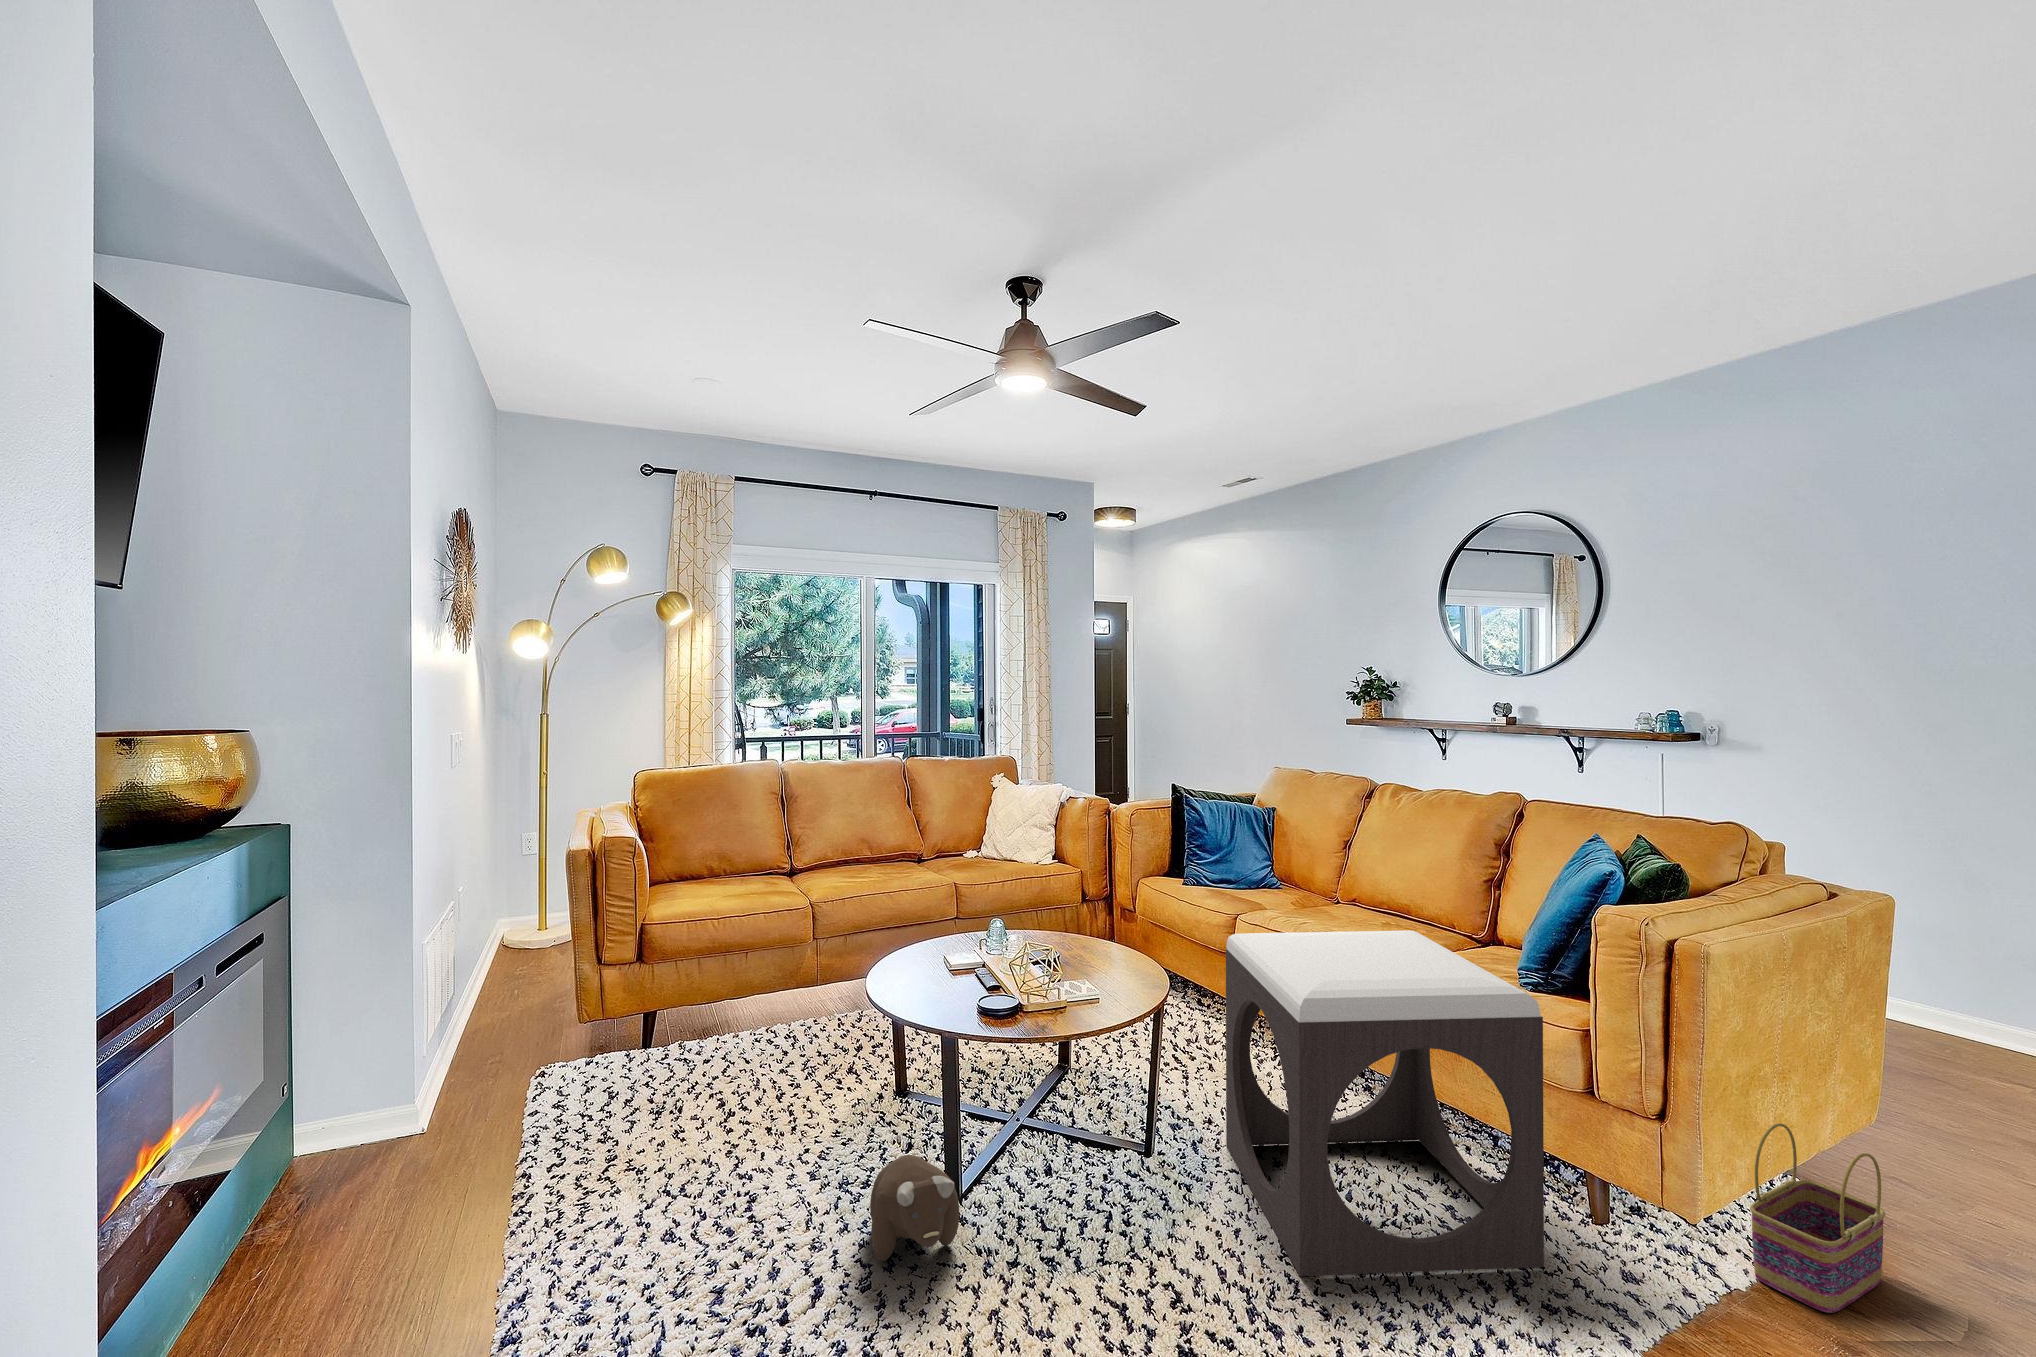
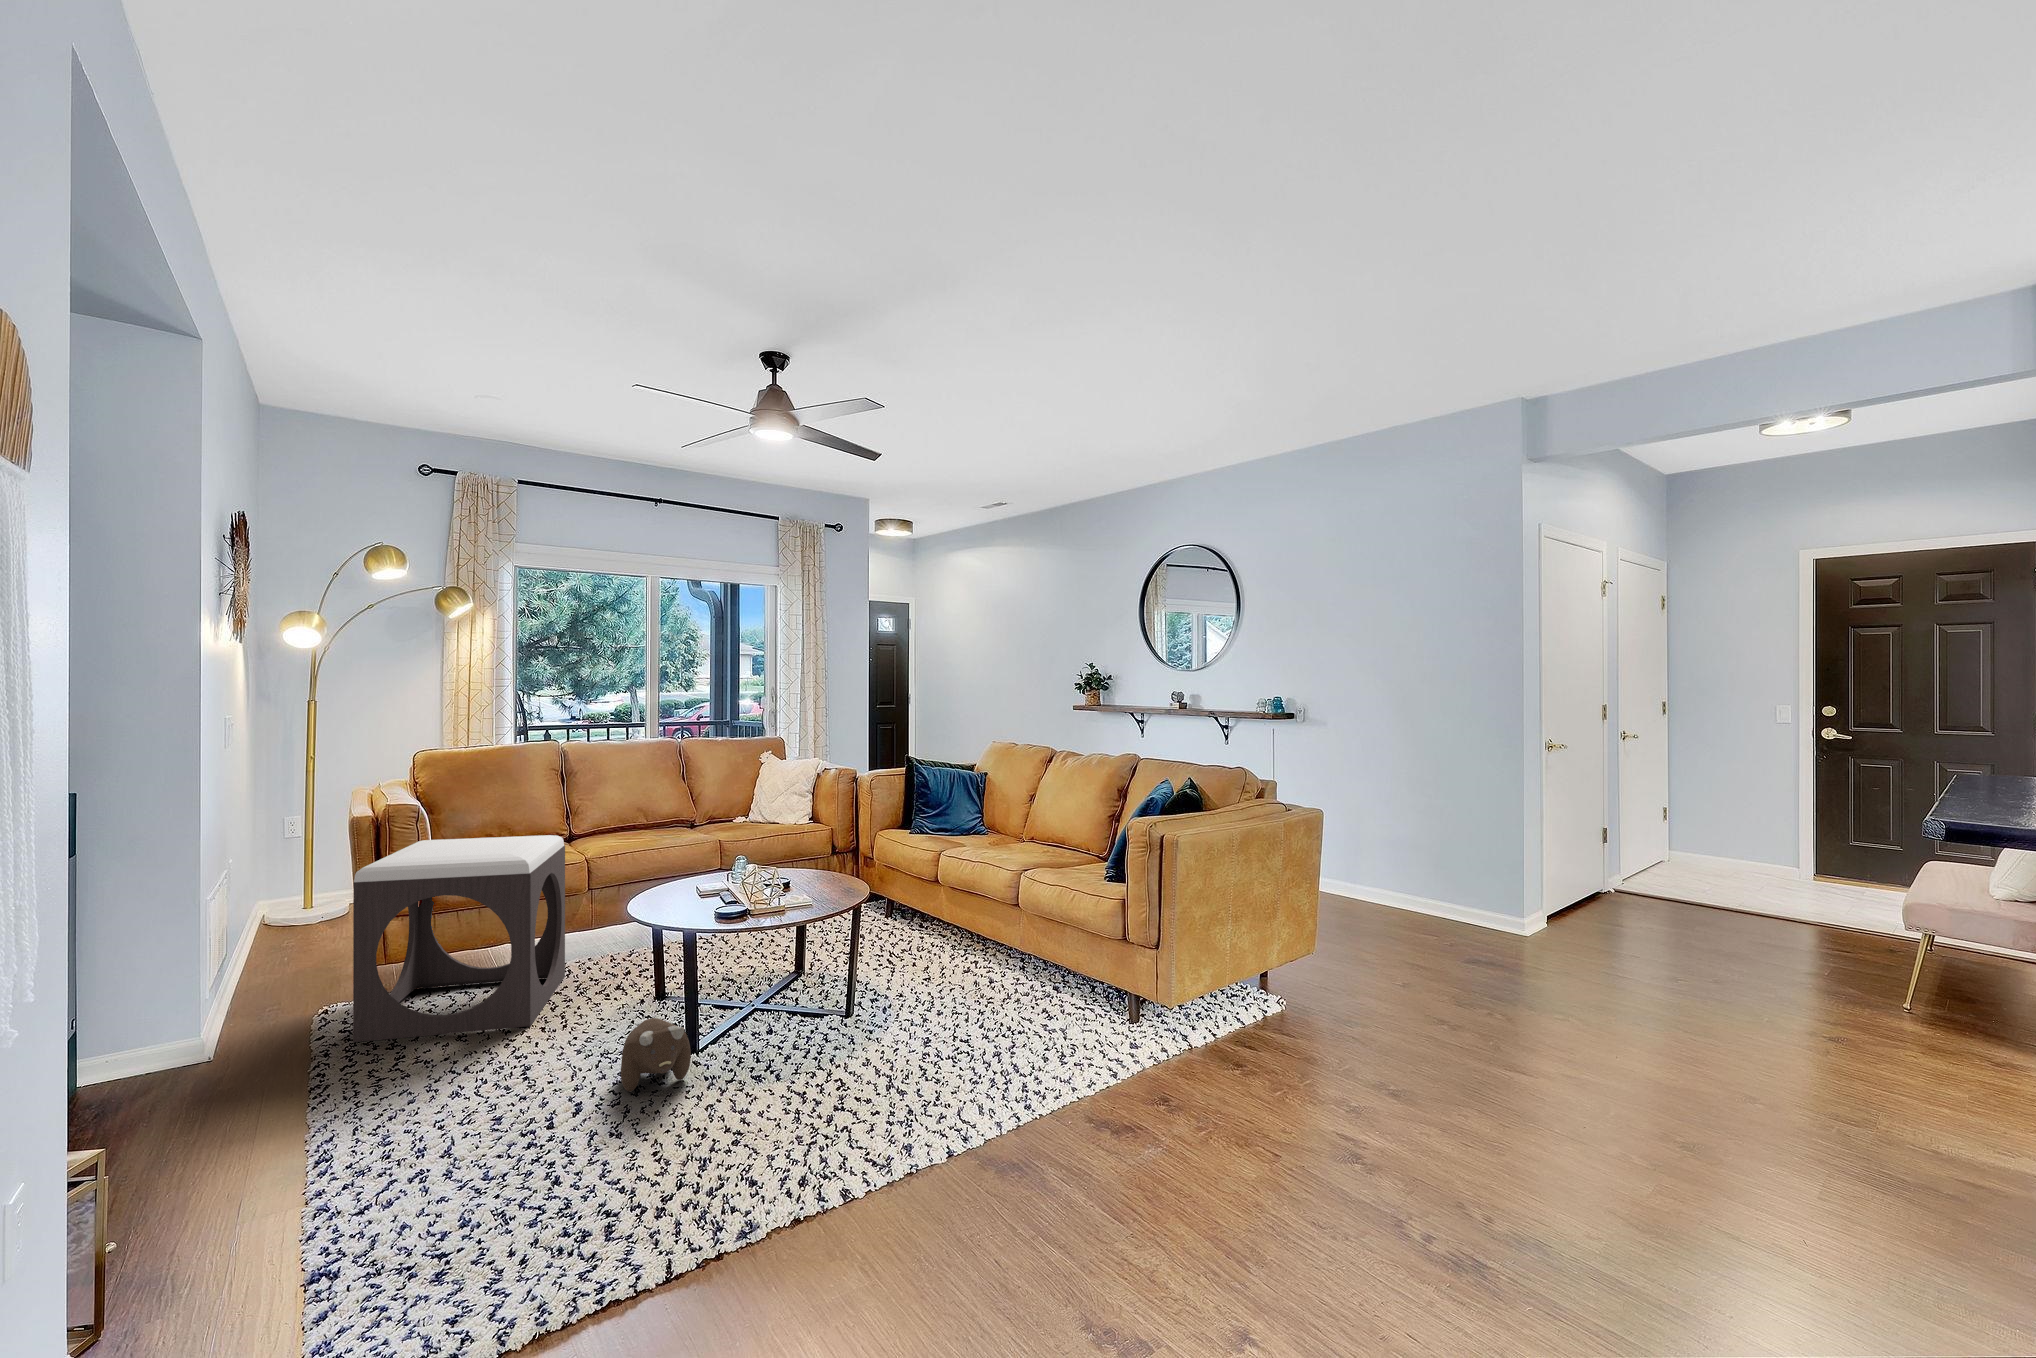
footstool: present [1226,930,1544,1276] -> present [353,835,565,1042]
basket: present [1750,1123,1886,1313] -> none [1217,952,1294,1059]

